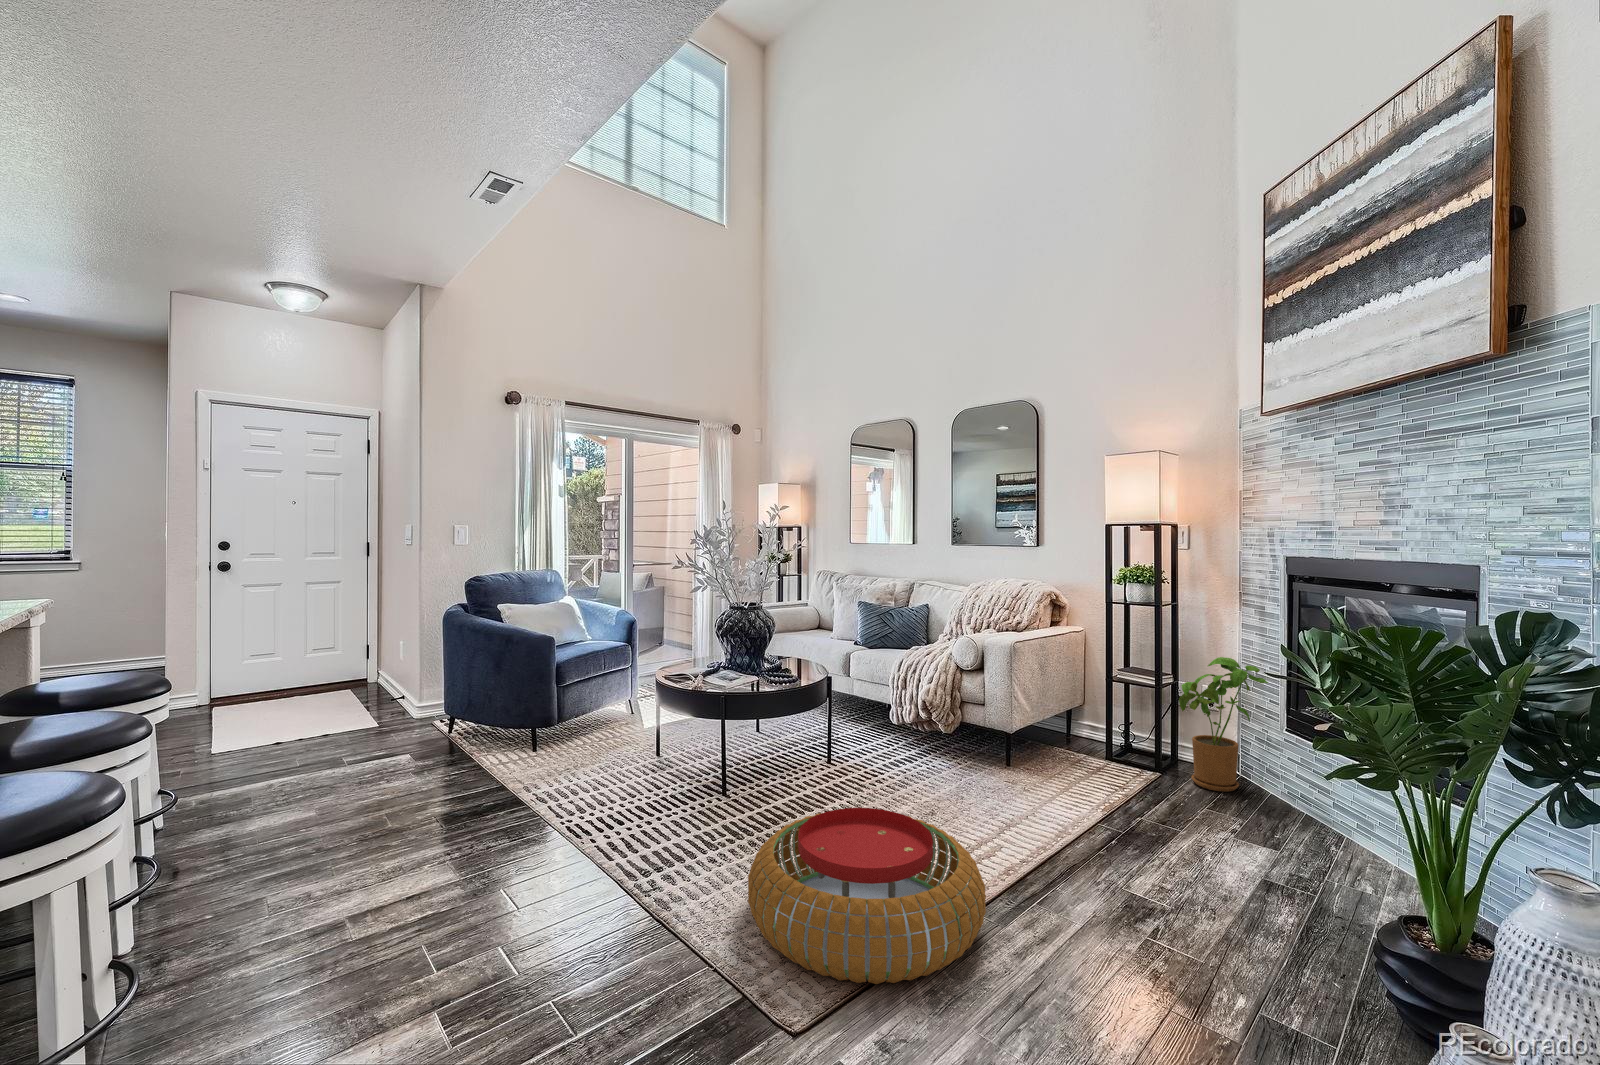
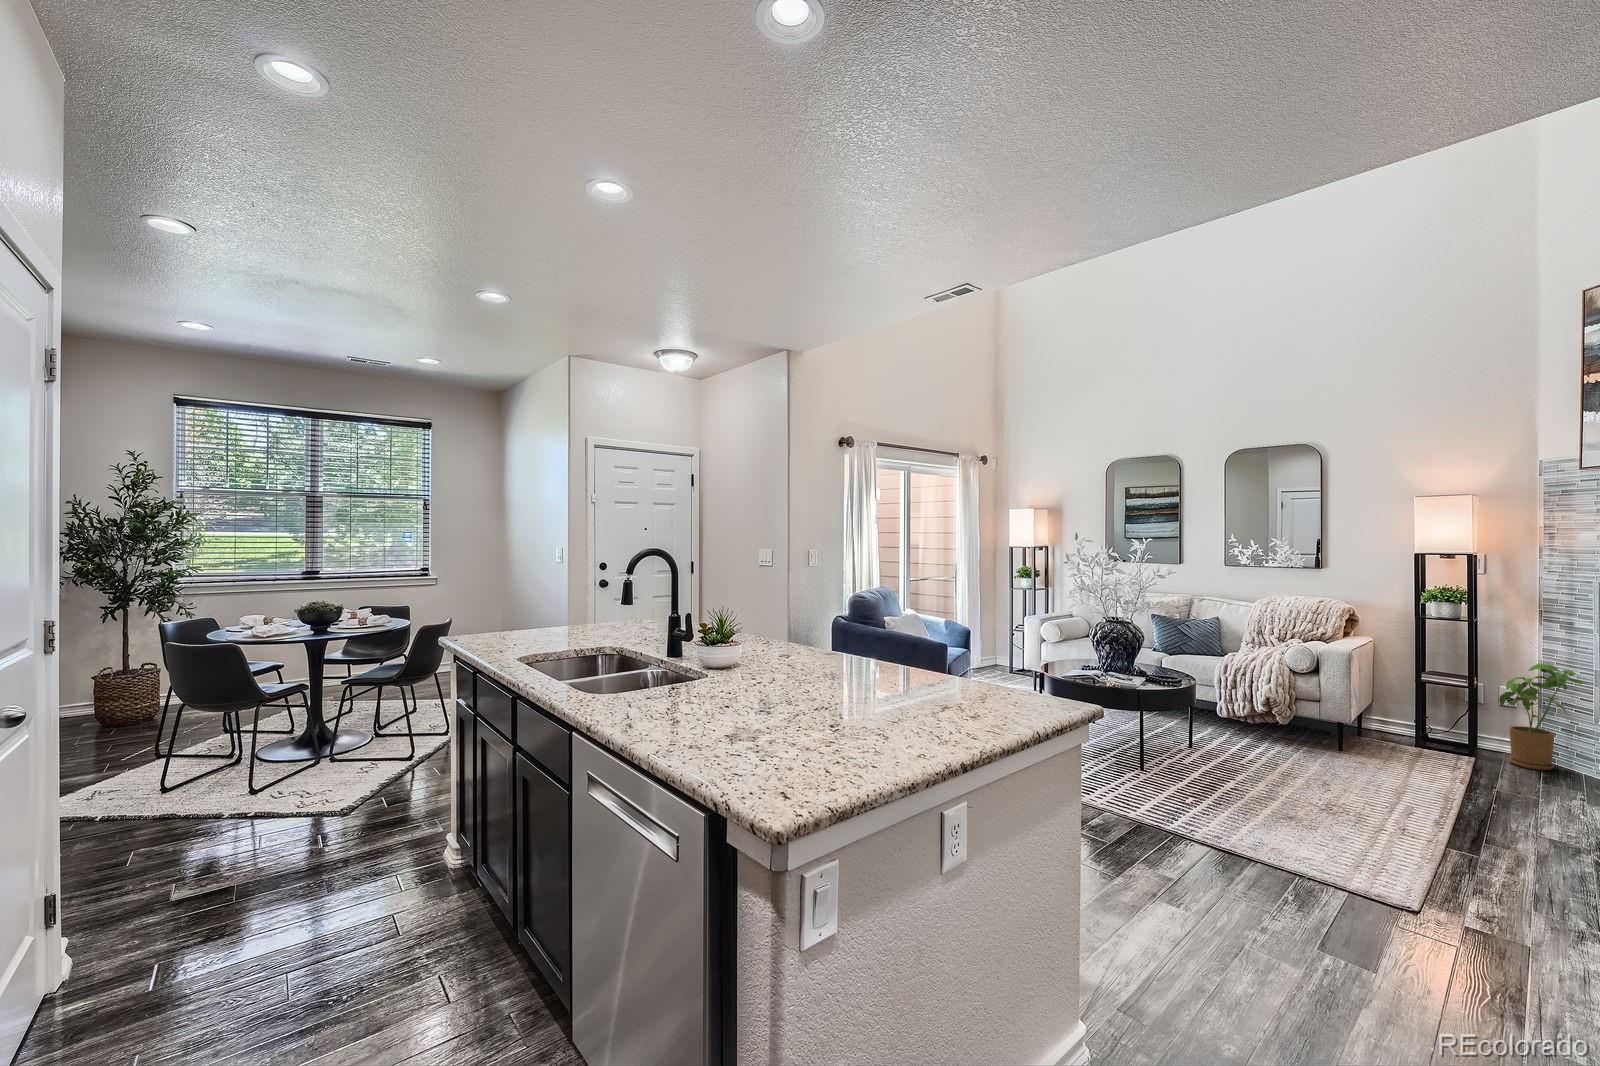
pouf: present [748,808,986,984] -> none [1278,771,1489,877]

